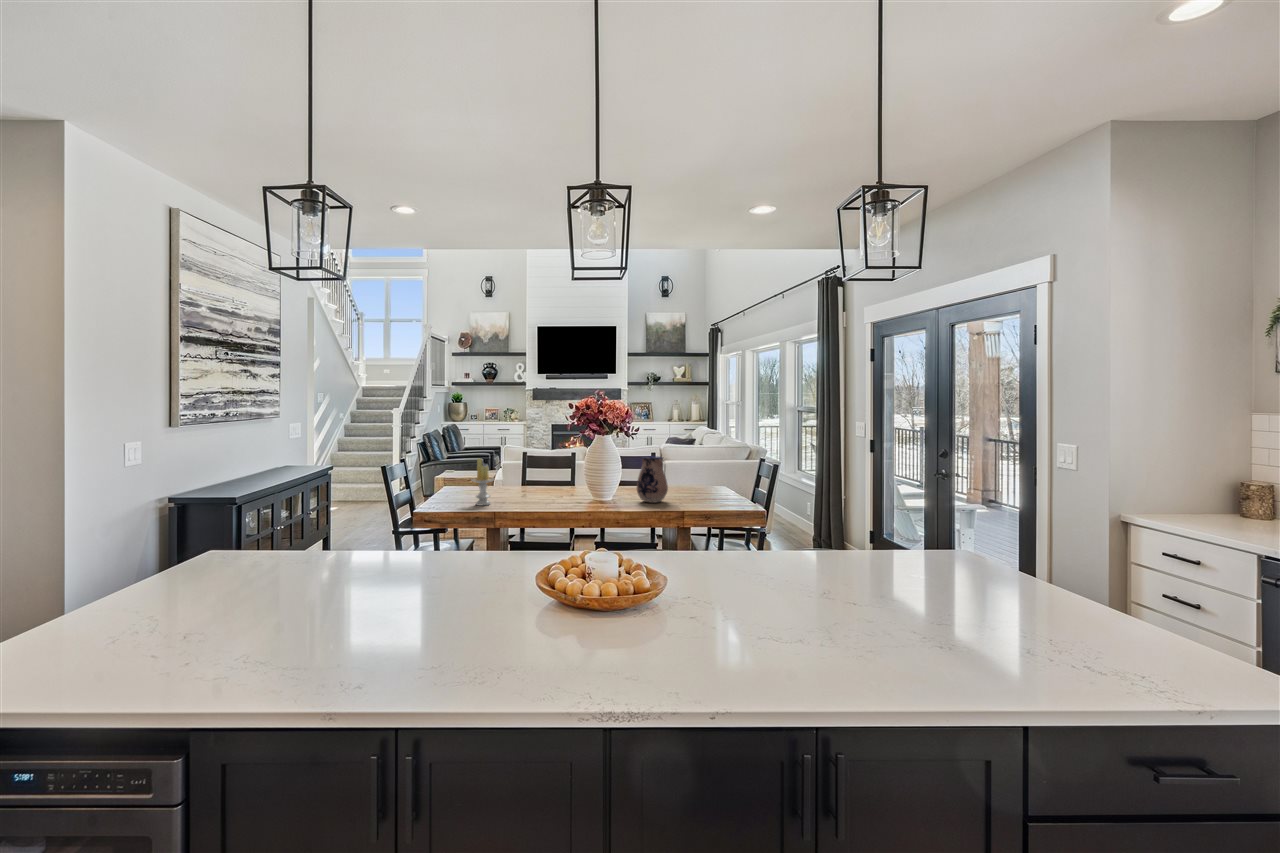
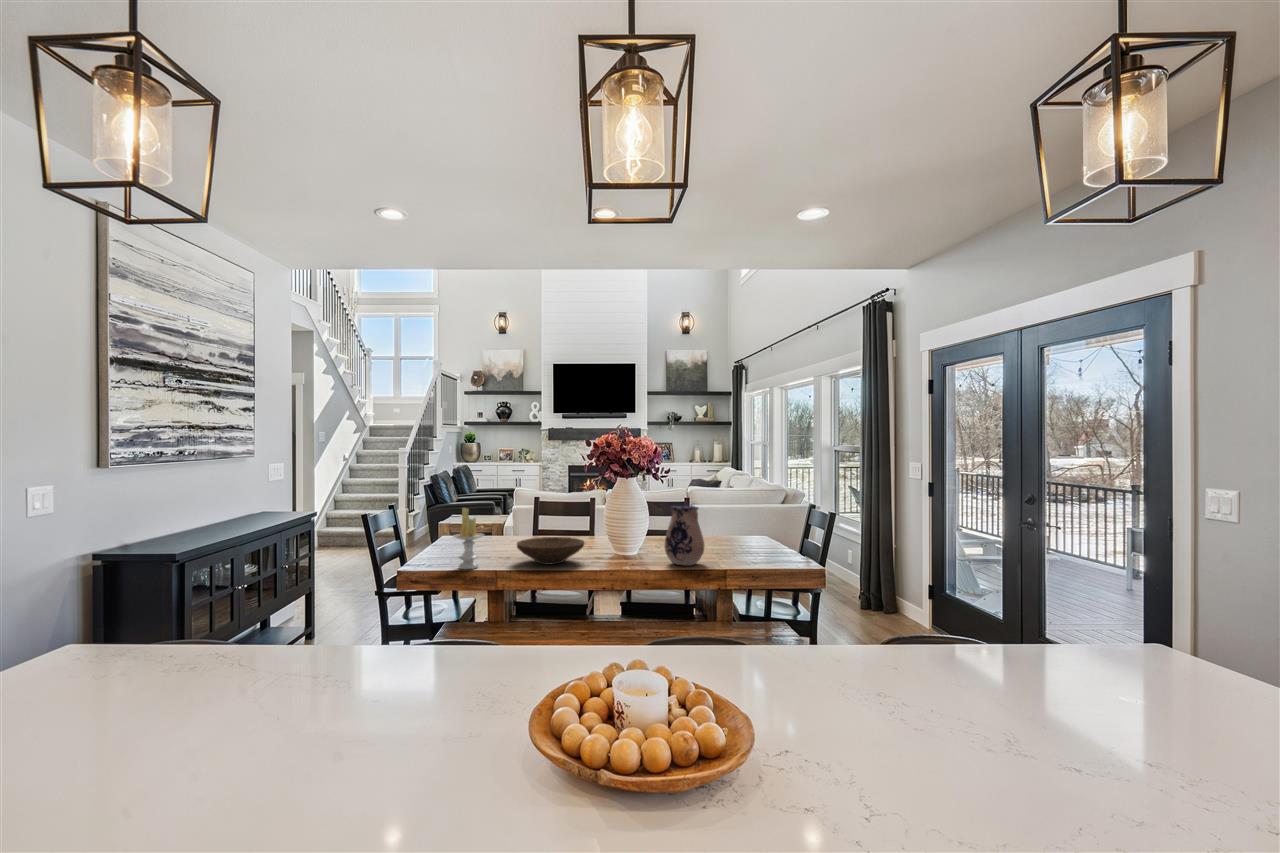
wooden bowl: none [520,482,574,502] -> present [517,537,584,565]

